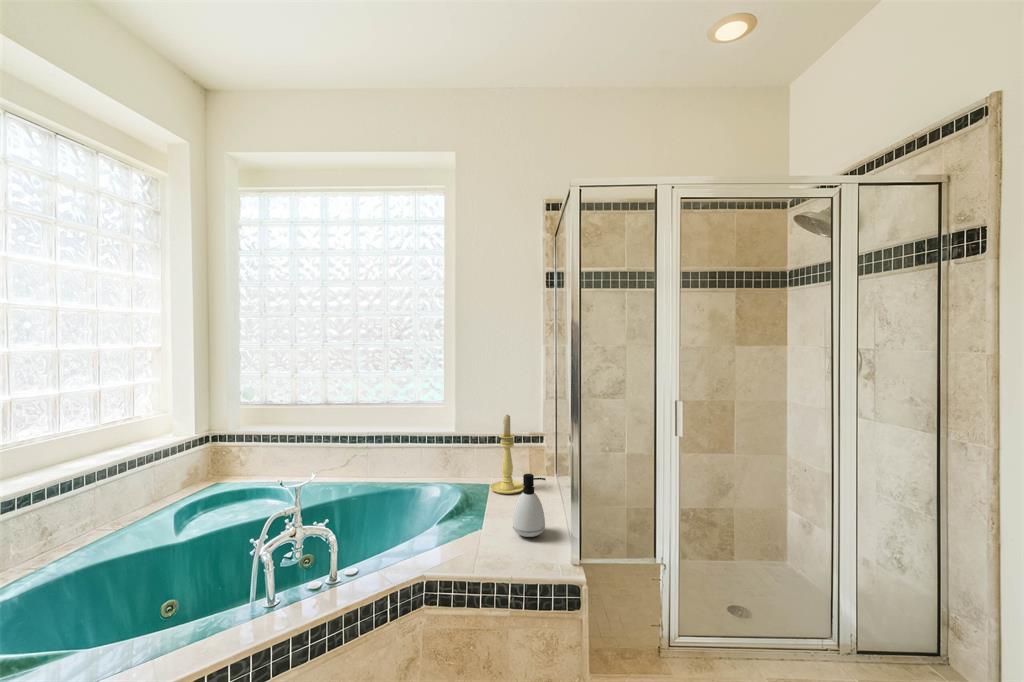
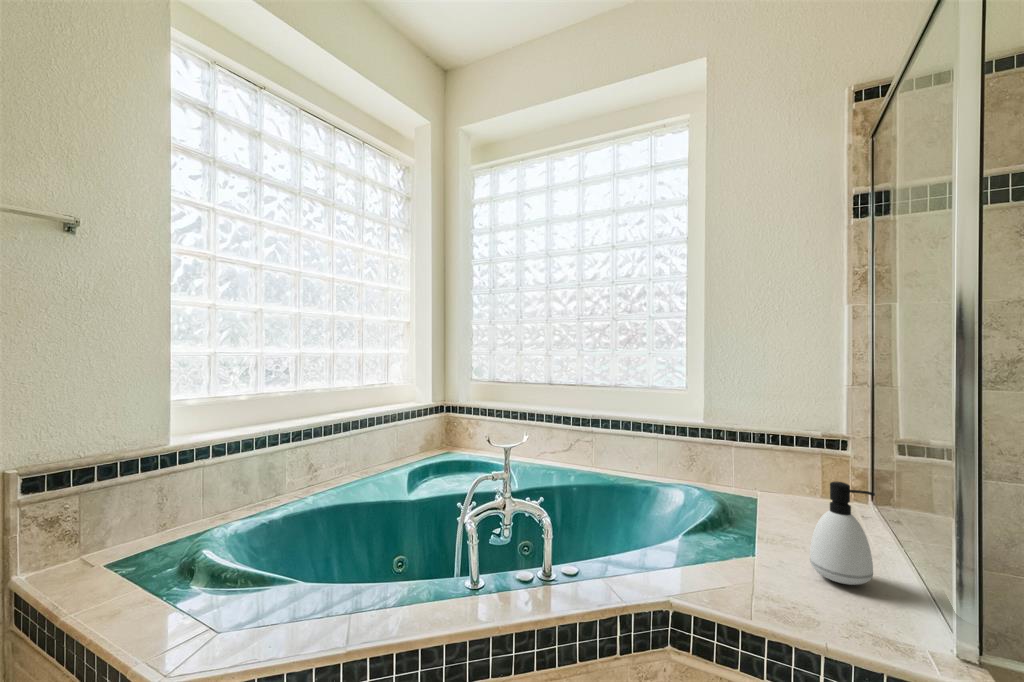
candle holder: present [490,415,524,494] -> none [758,401,817,515]

